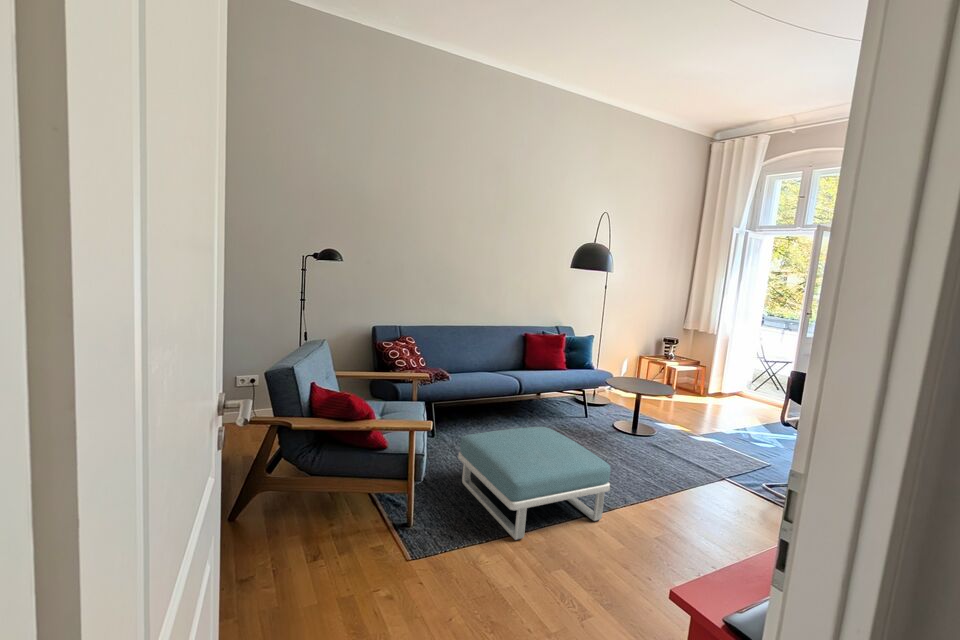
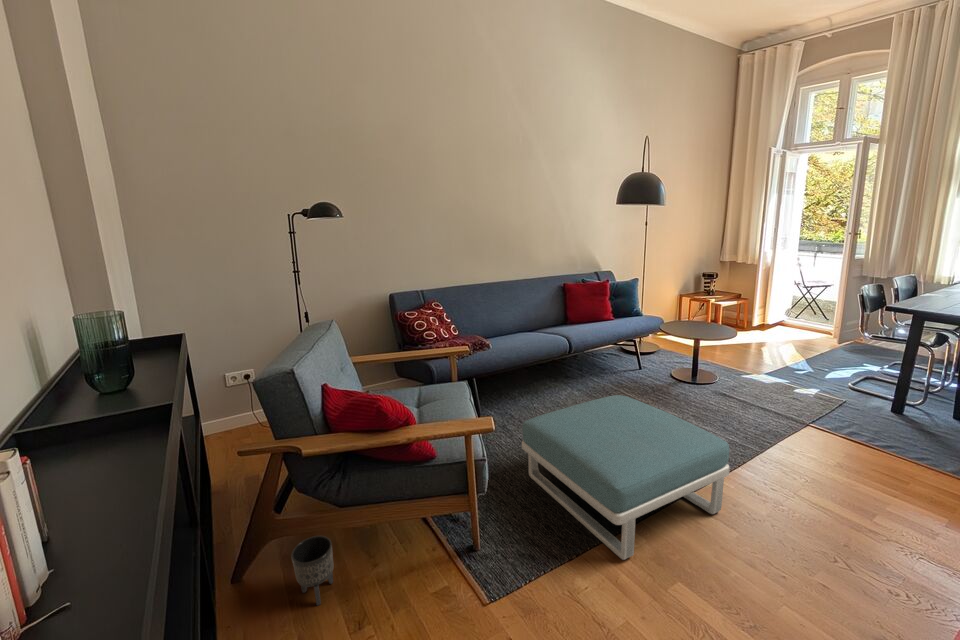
planter: none [272,494,302,543] -> present [291,536,334,605]

